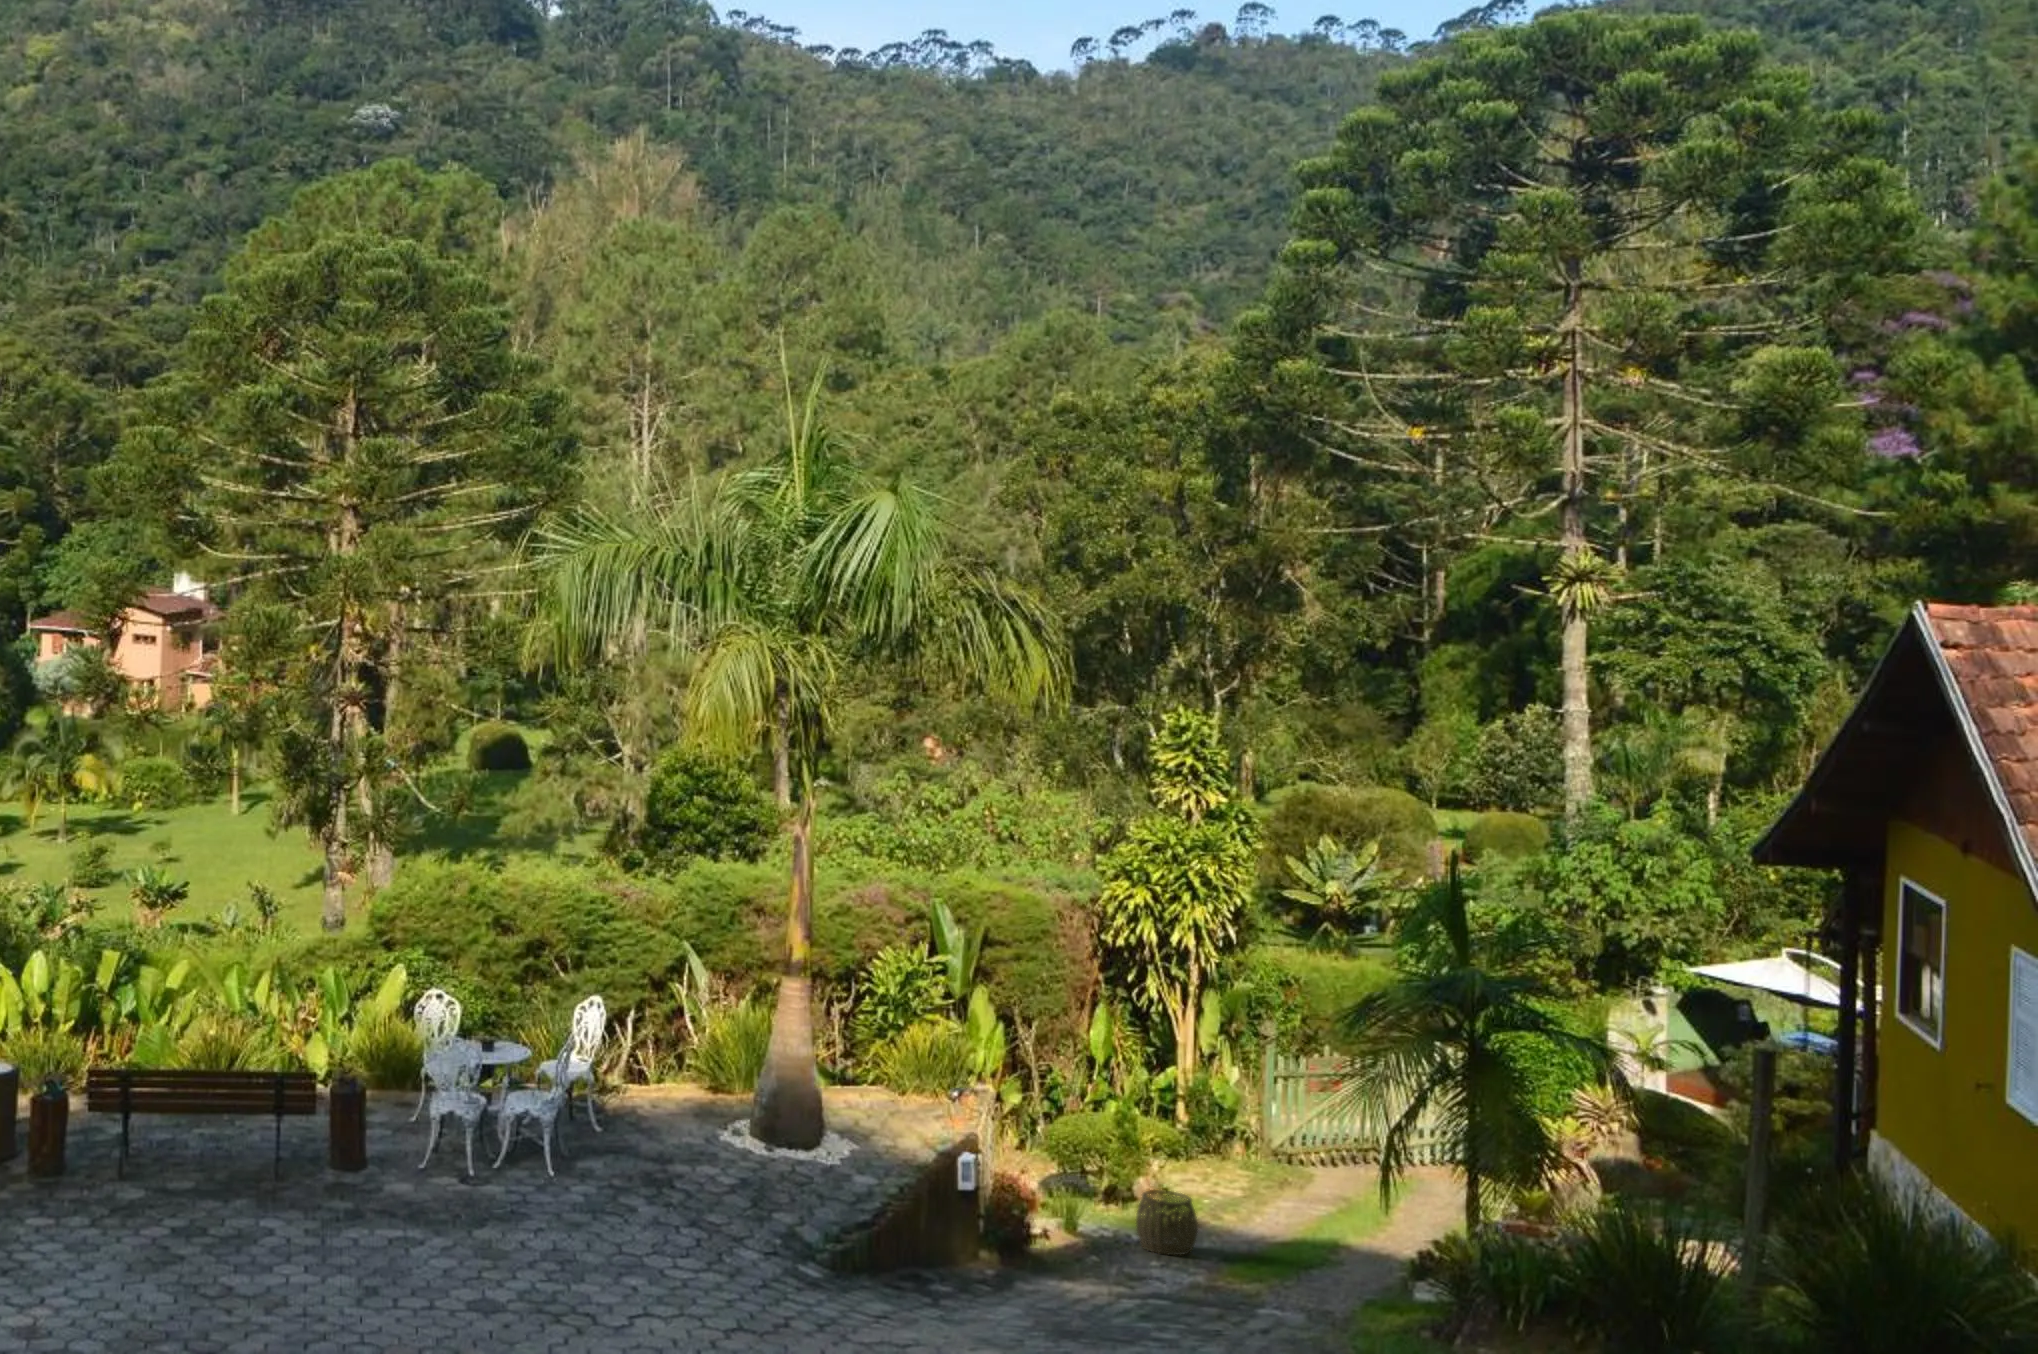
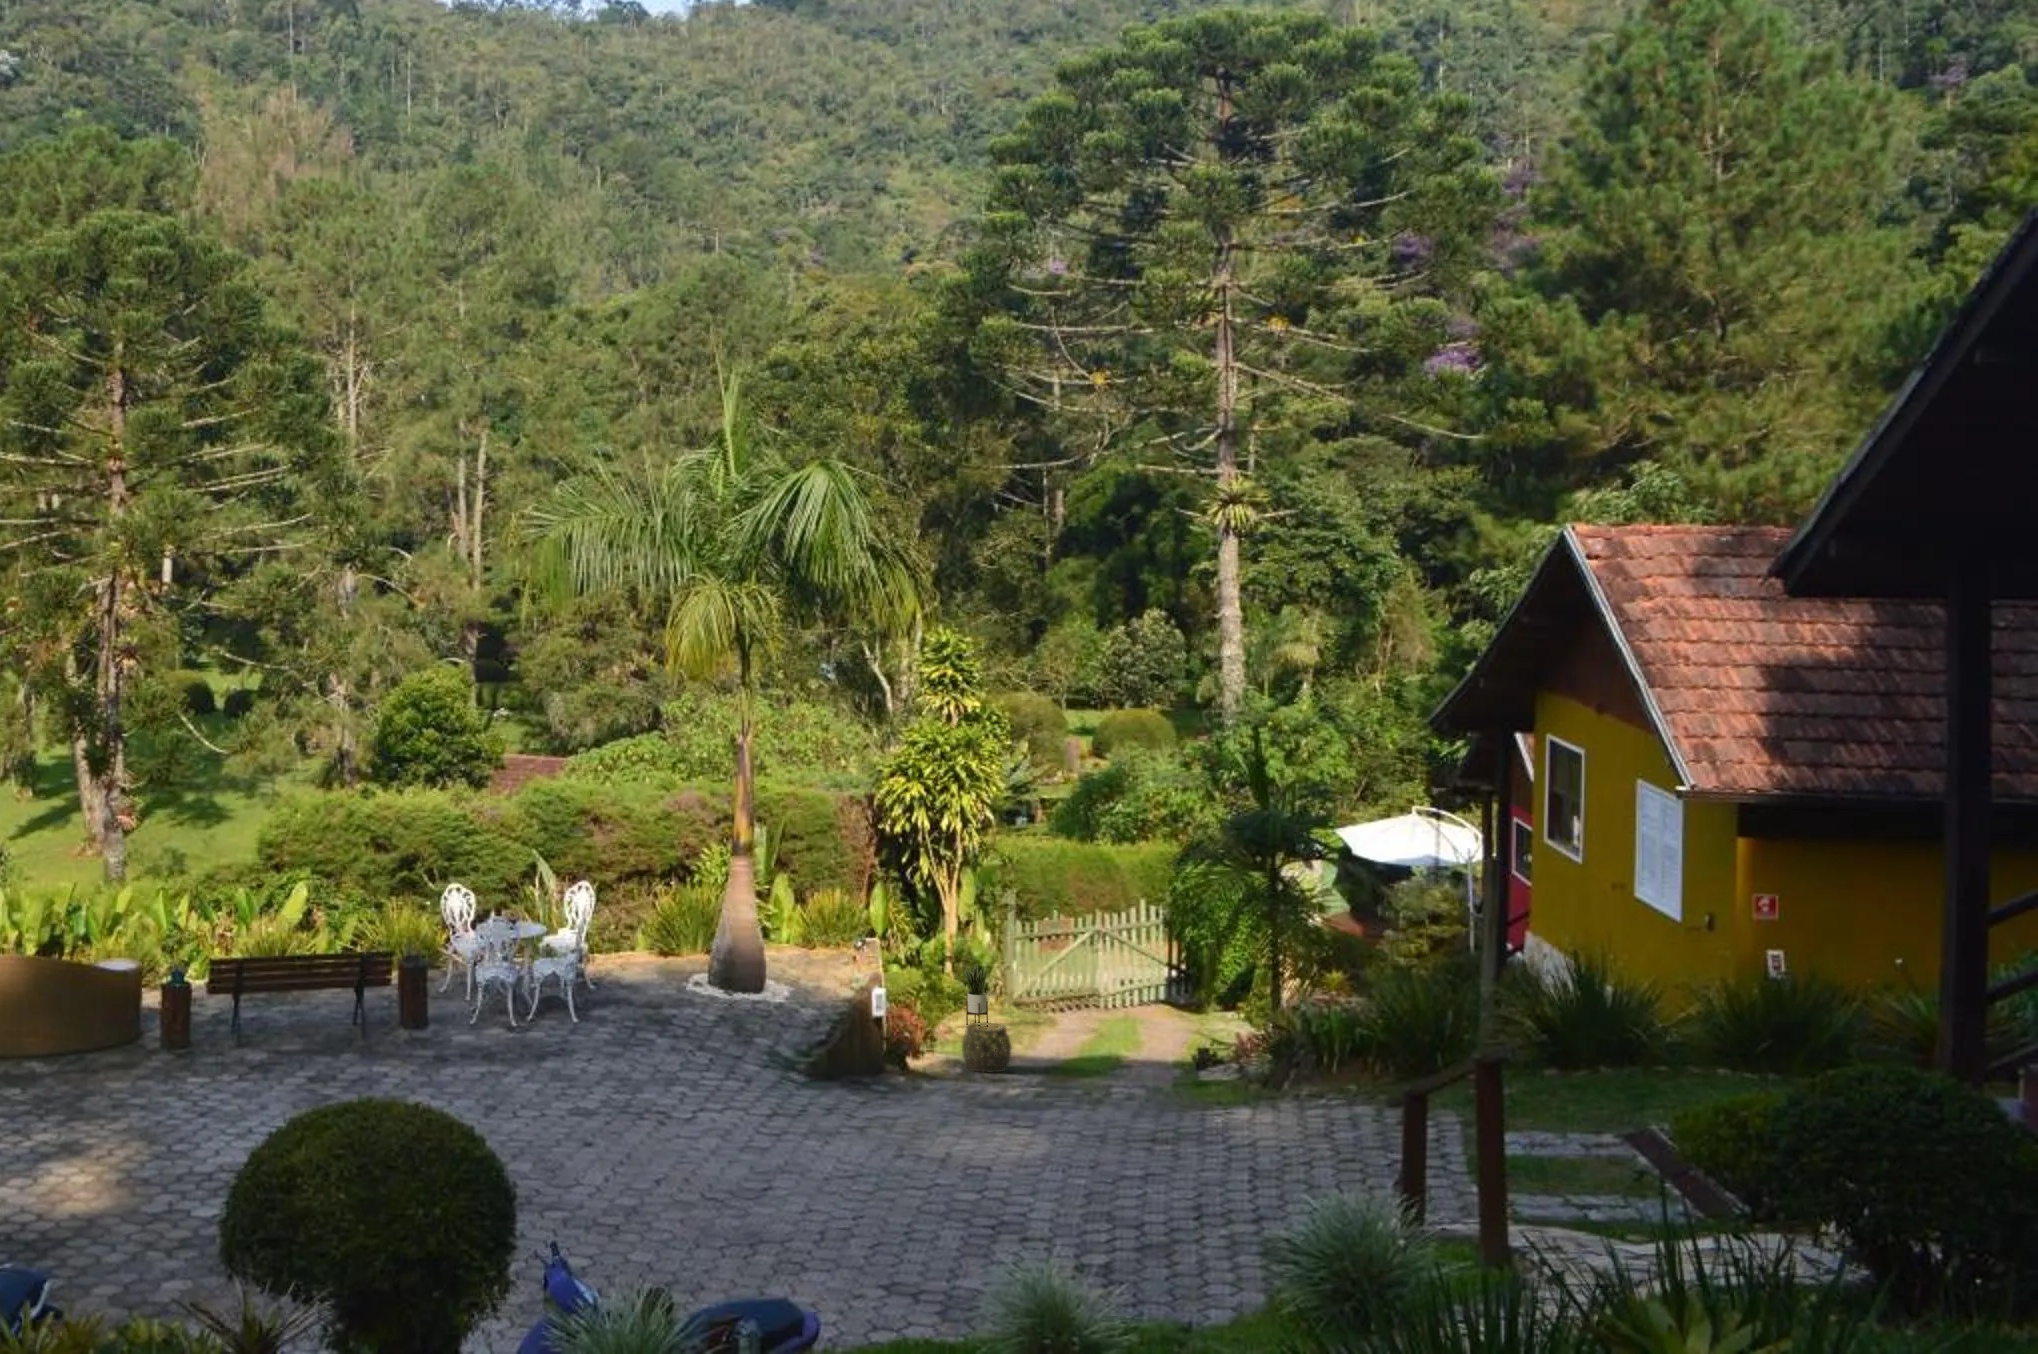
potted plant: none [1176,1111,1205,1191] -> present [965,964,988,1025]

